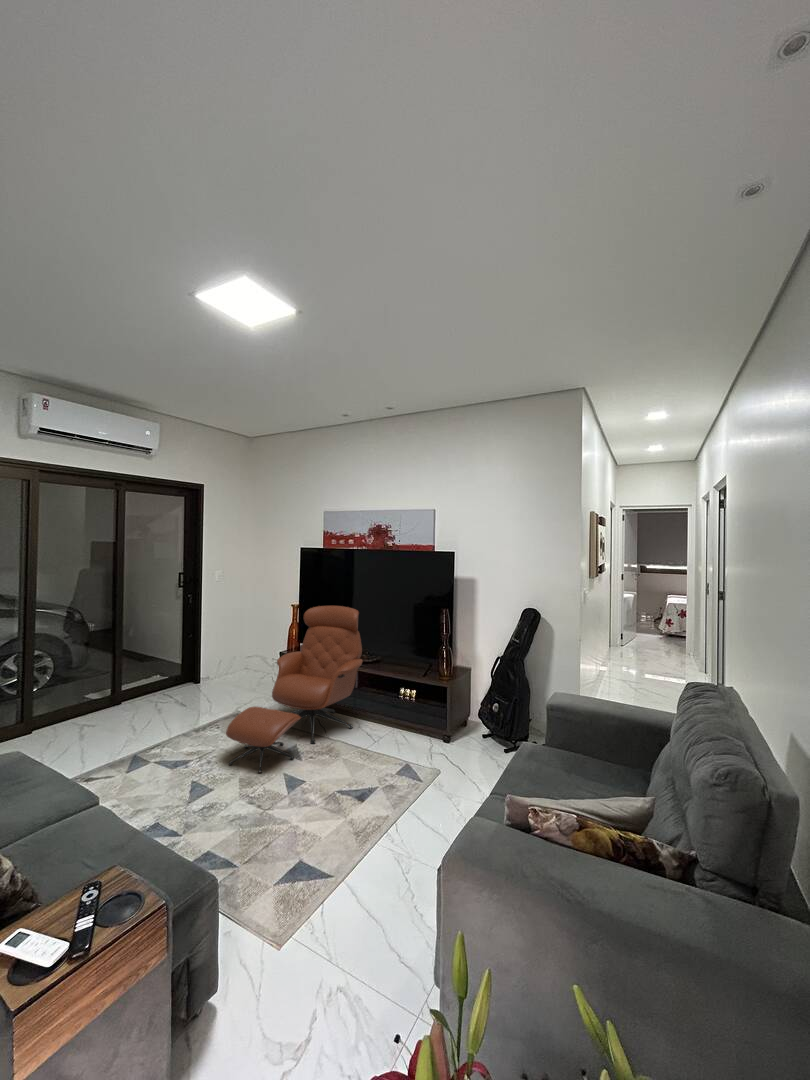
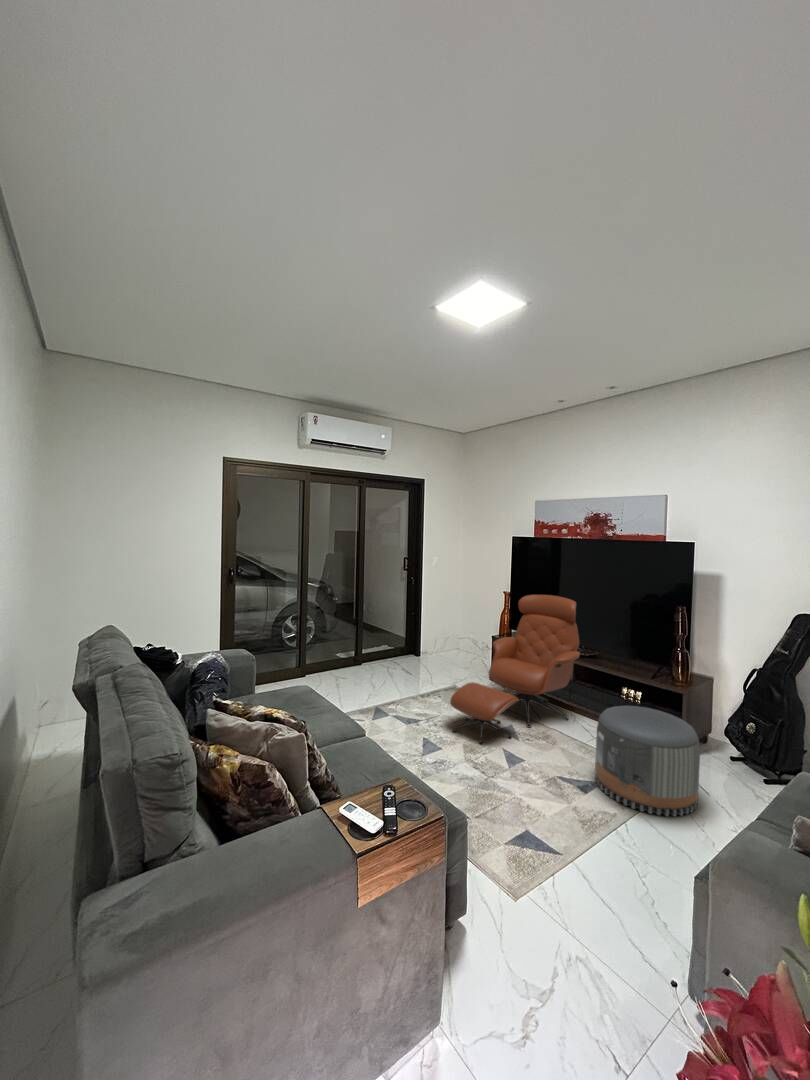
pouf: none [372,707,458,808] -> present [595,706,700,816]

